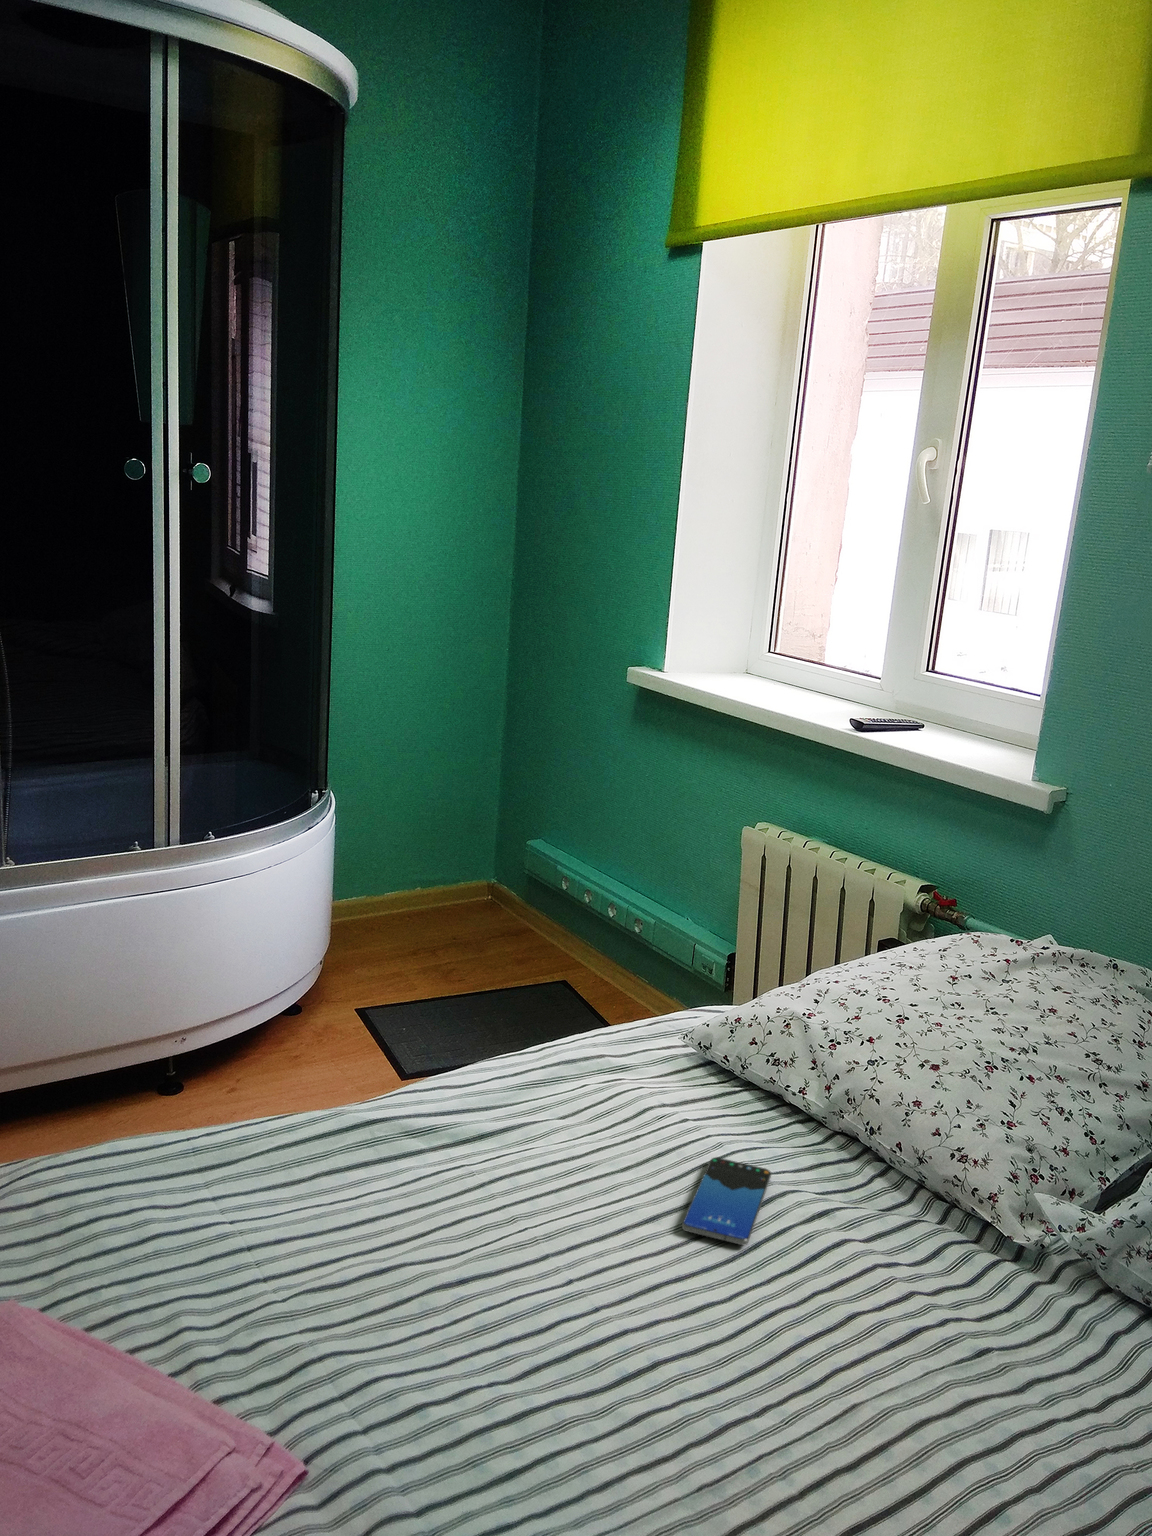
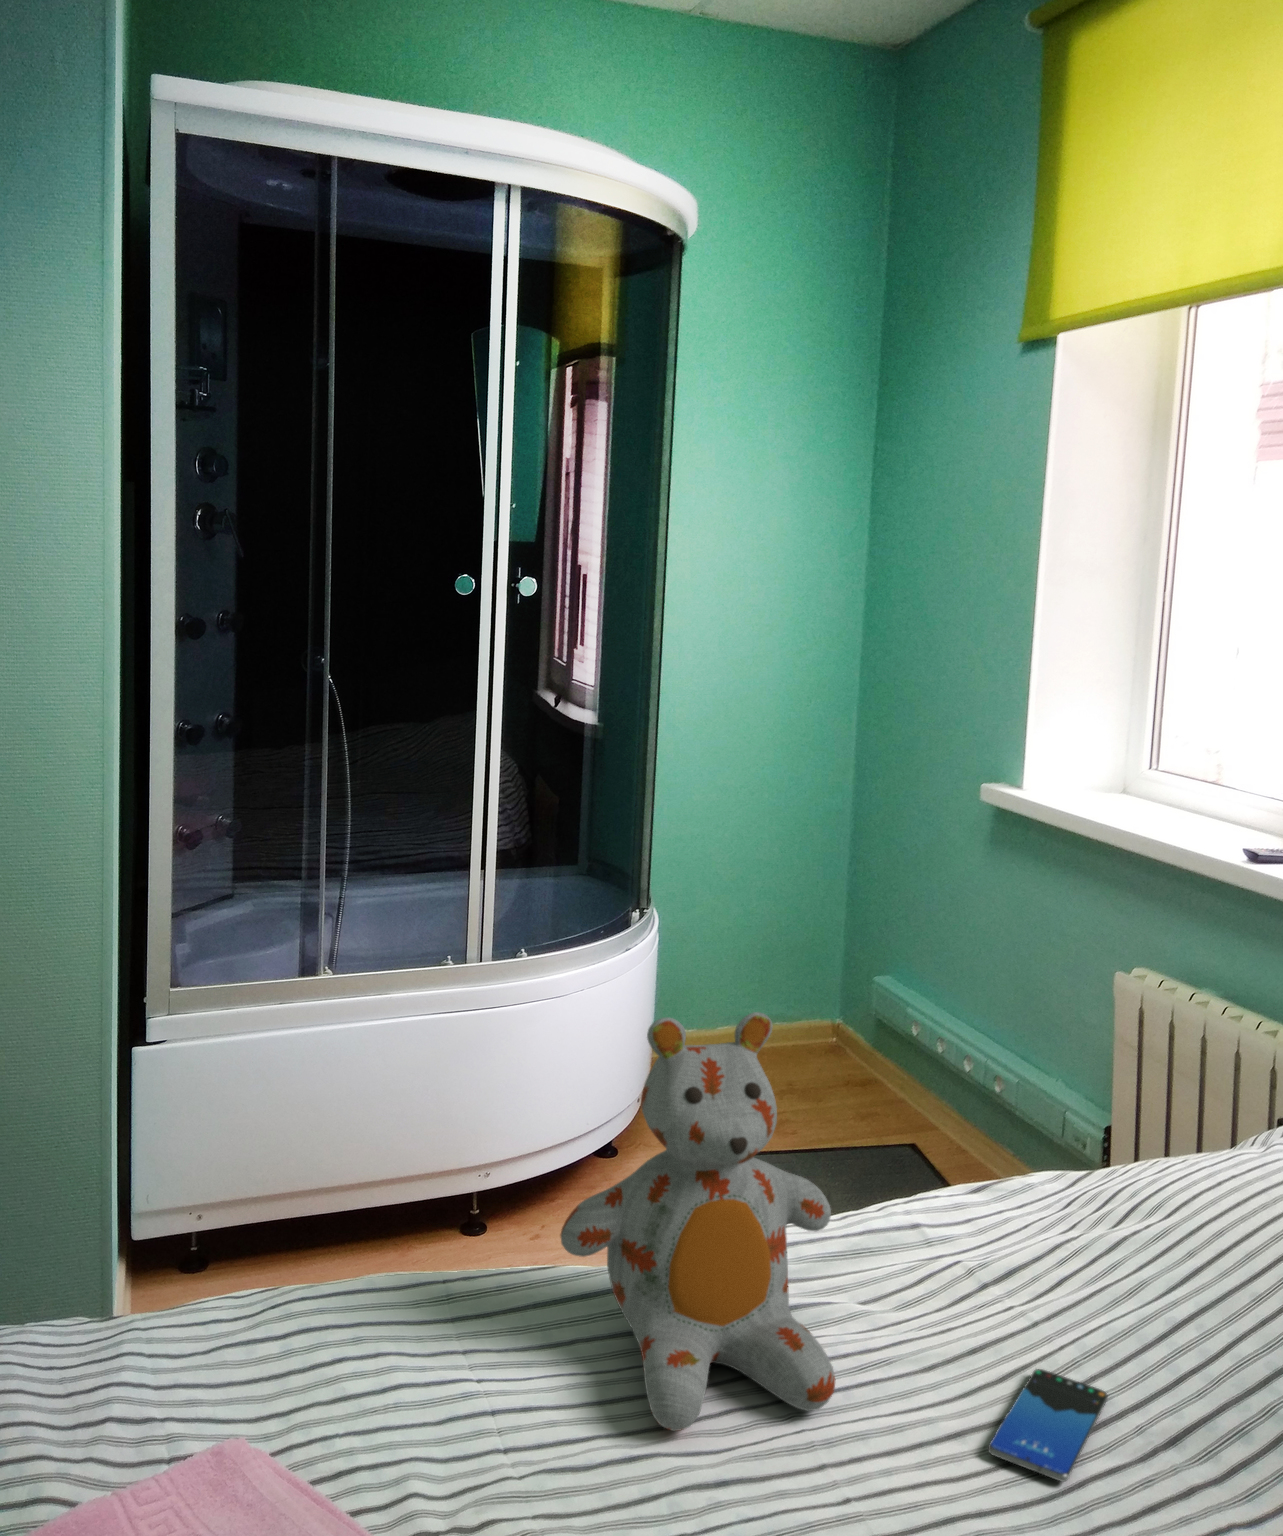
stuffed bear: none [301,874,553,1244] -> present [560,1012,836,1431]

